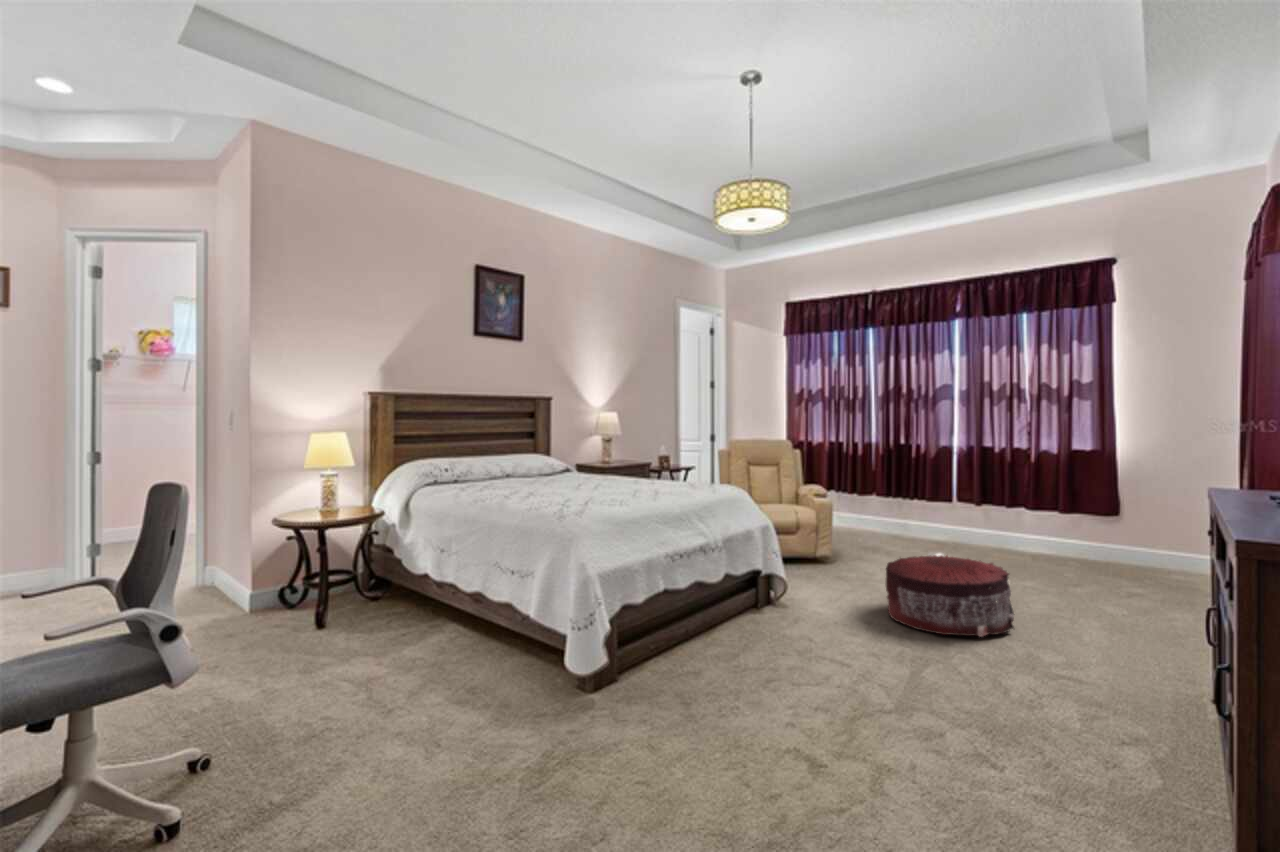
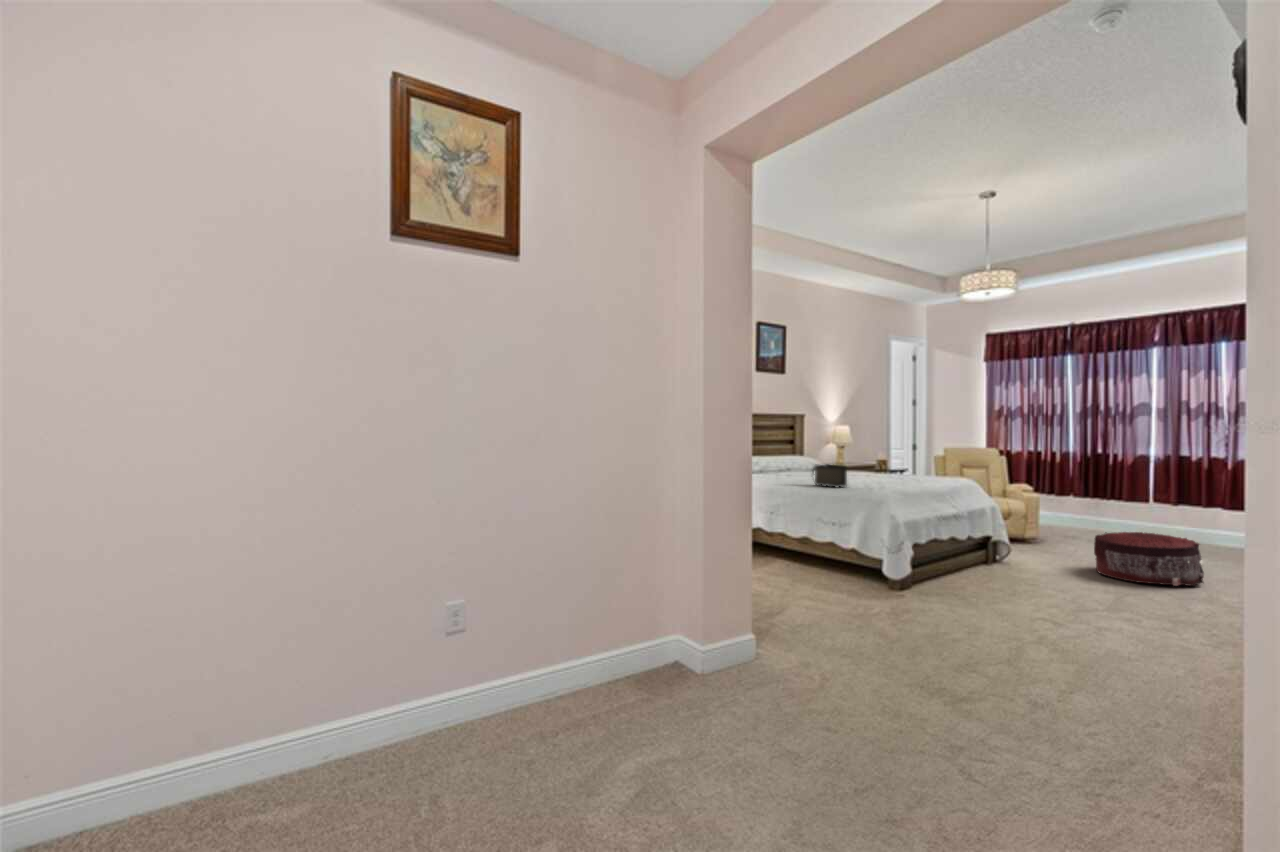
handbag: none [496,476,546,513] -> present [814,465,847,488]

